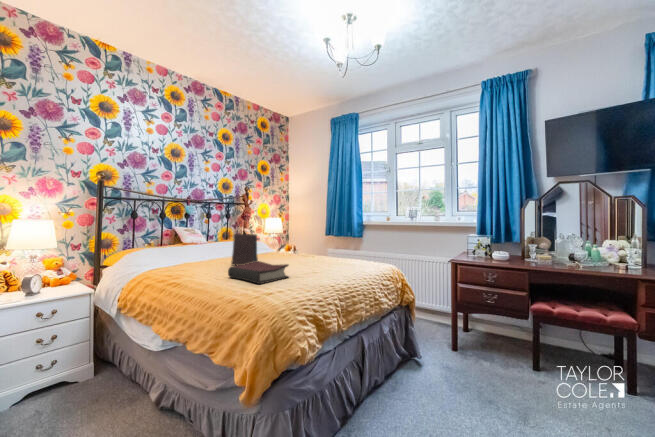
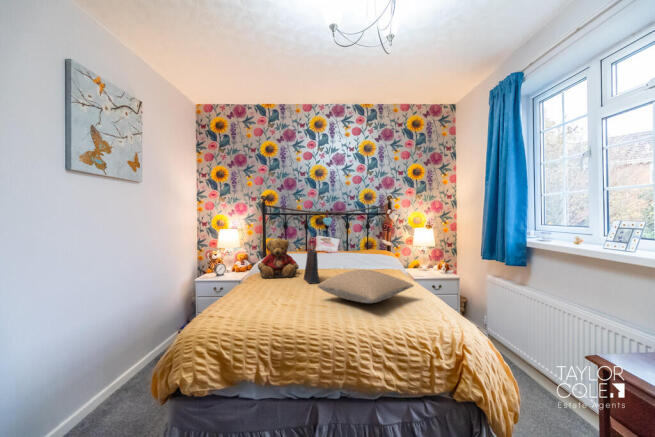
teddy bear: none [165,224,219,271] -> present [258,238,299,278]
pillow: none [297,242,359,266] -> present [318,270,414,303]
hardback book: present [228,261,288,284] -> none [245,280,292,305]

